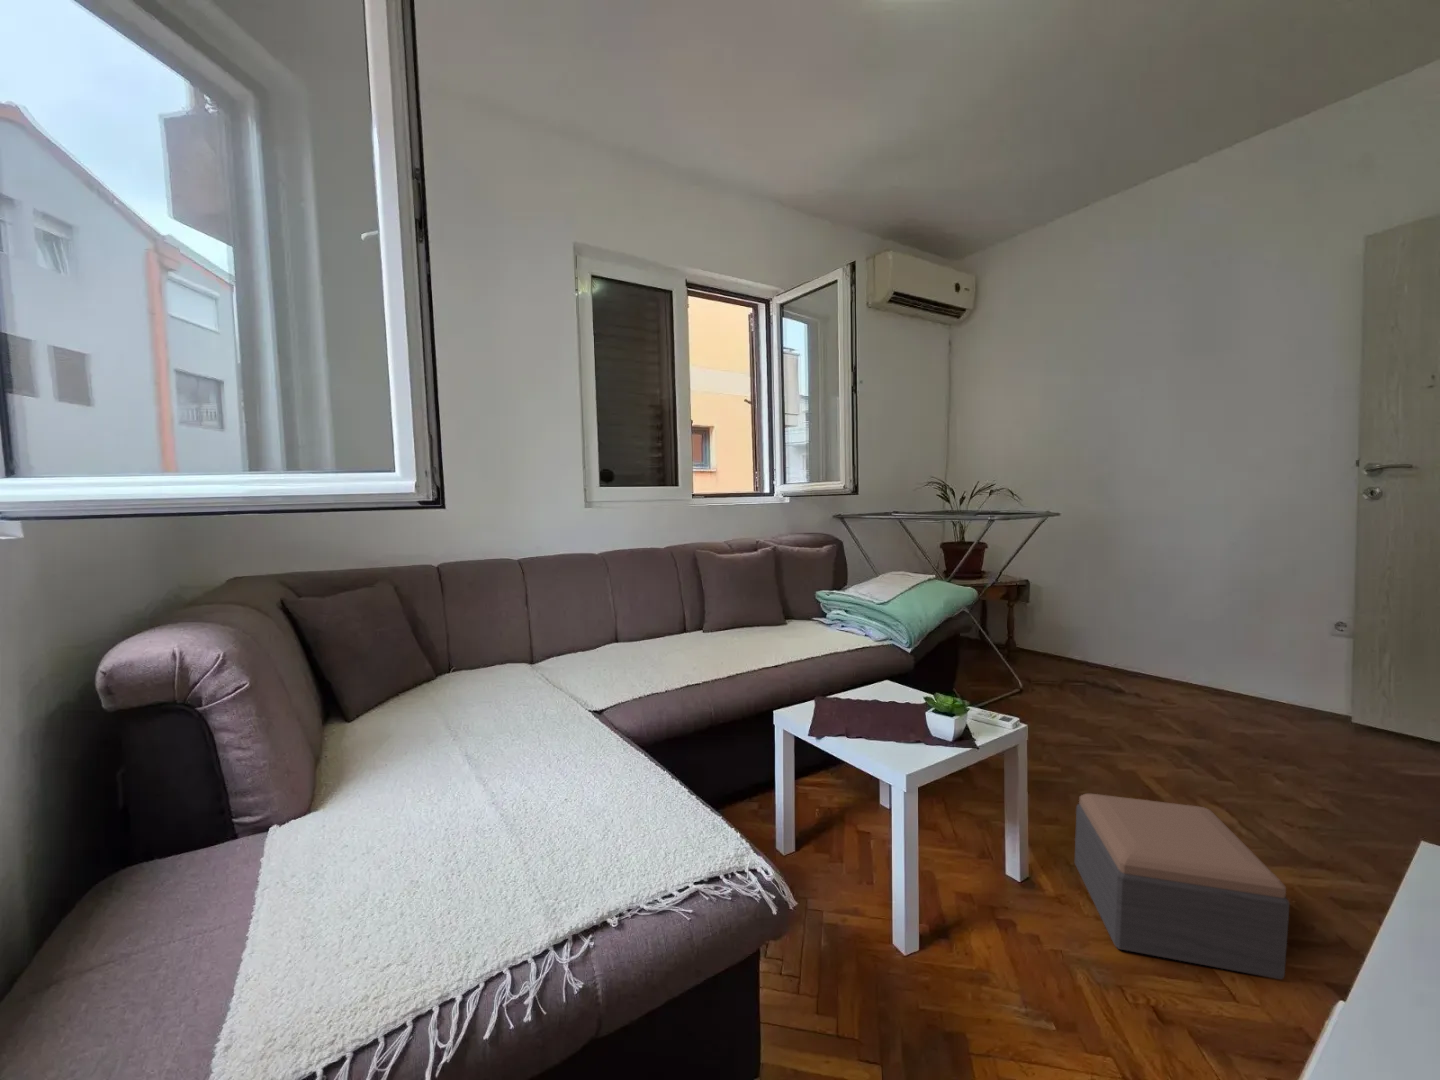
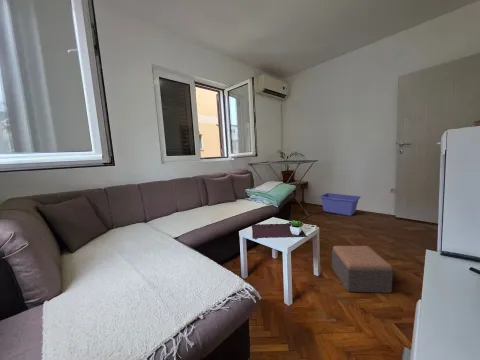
storage bin: none [1067,621,1223,704] -> present [319,193,361,216]

